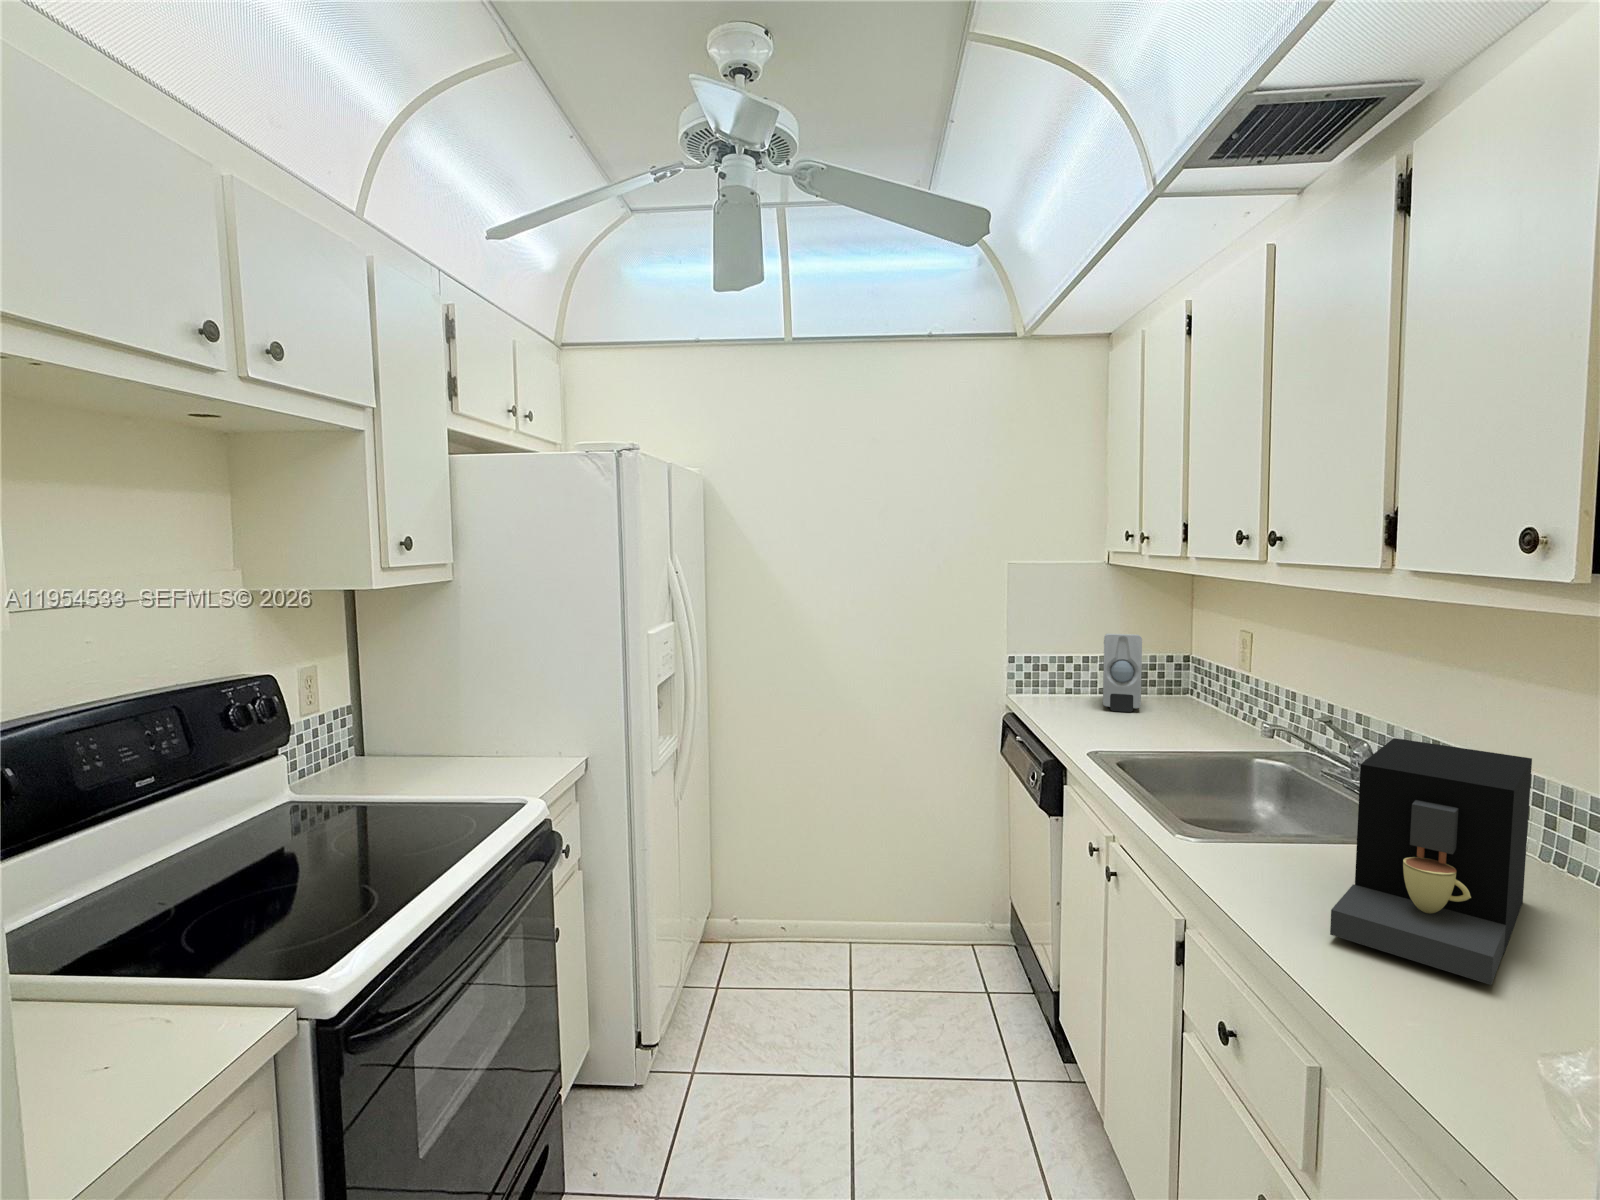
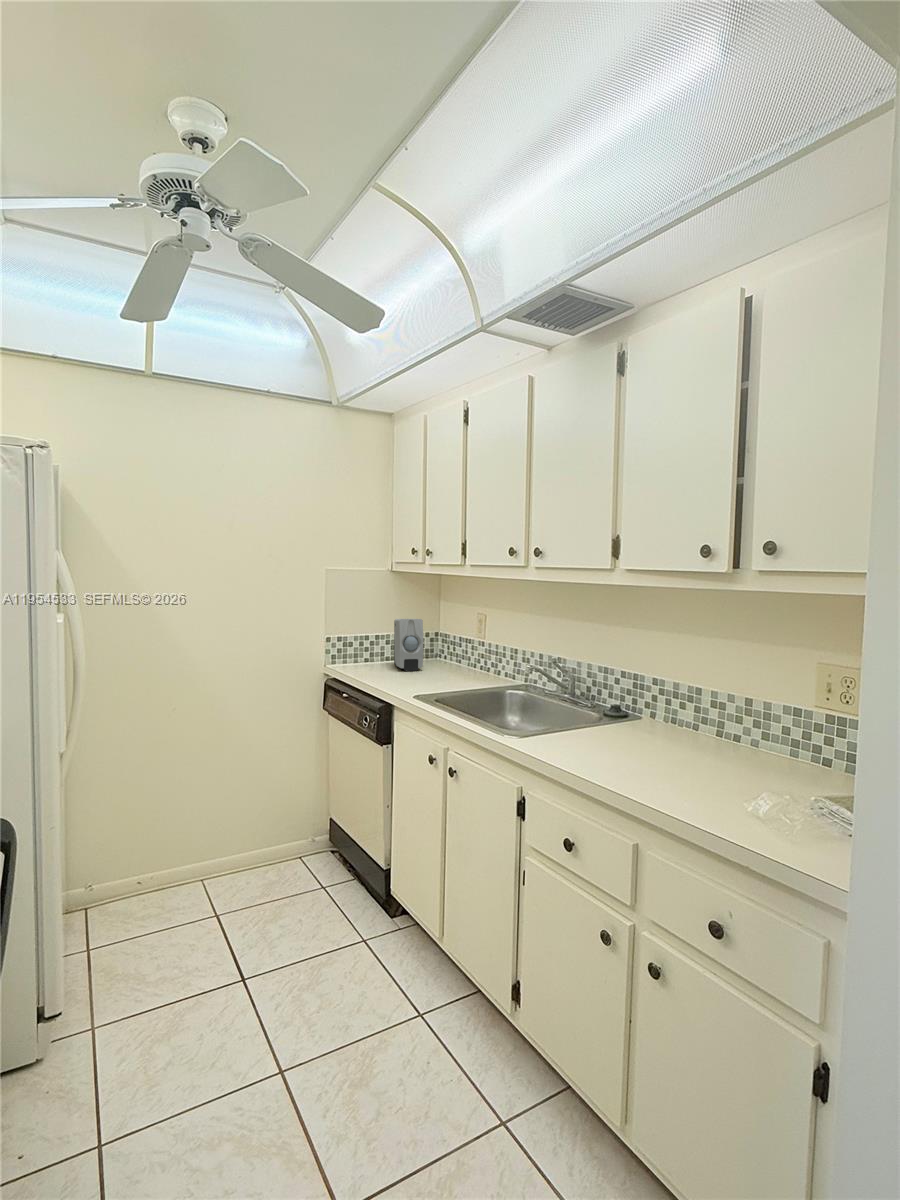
coffee maker: present [1330,738,1532,985] -> none [615,665,707,786]

